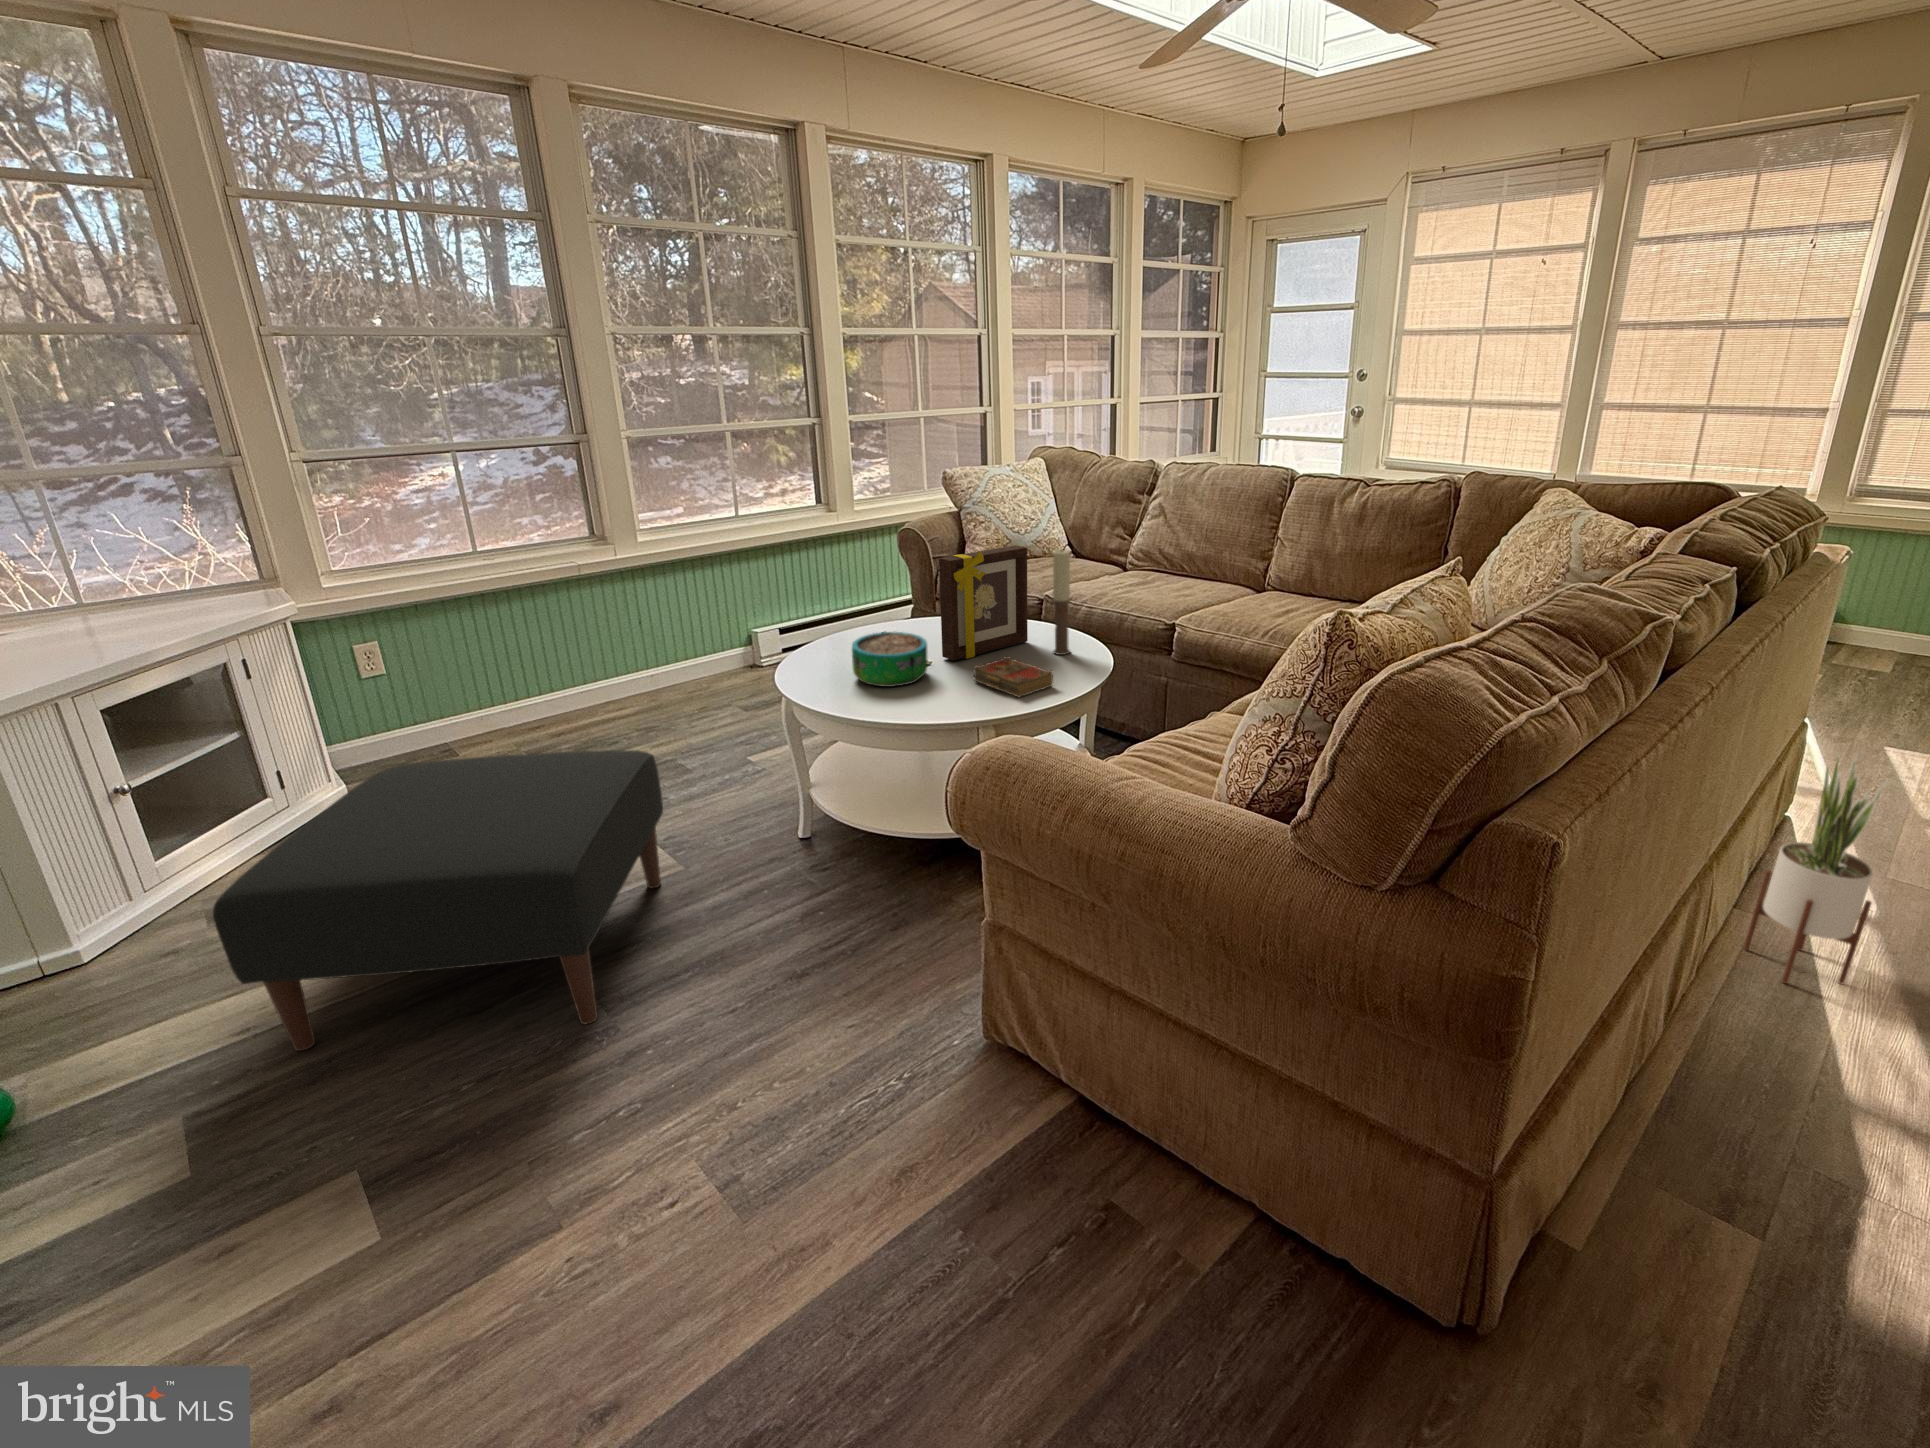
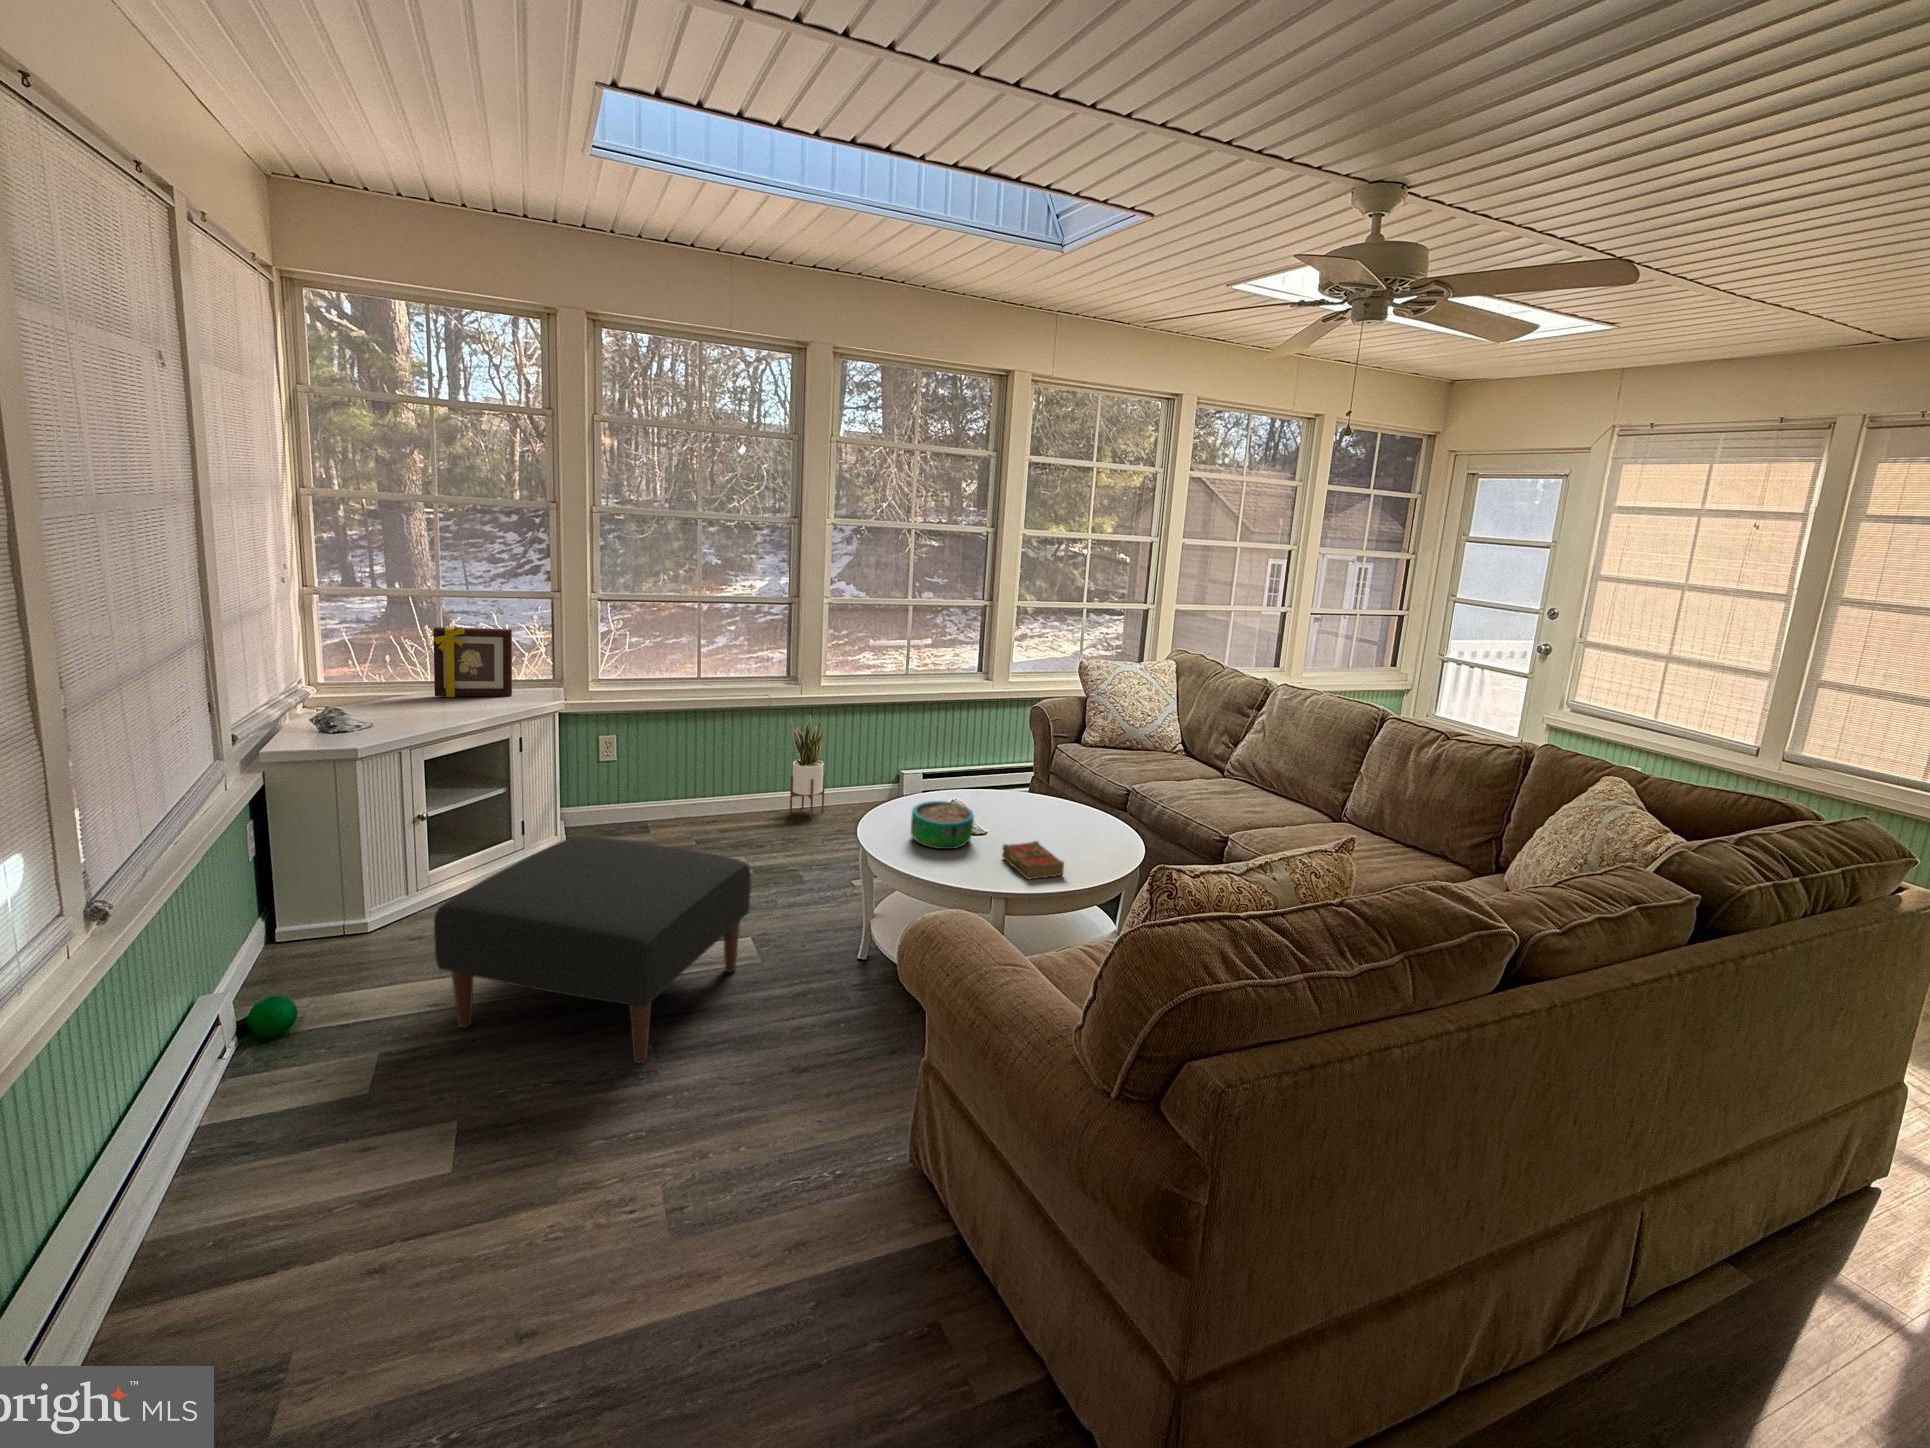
picture frame: present [939,545,1028,661] -> present [433,627,512,697]
candle: present [1053,550,1071,655] -> none [1087,757,1111,849]
potted plant: present [1744,754,1888,984] -> present [790,715,825,819]

